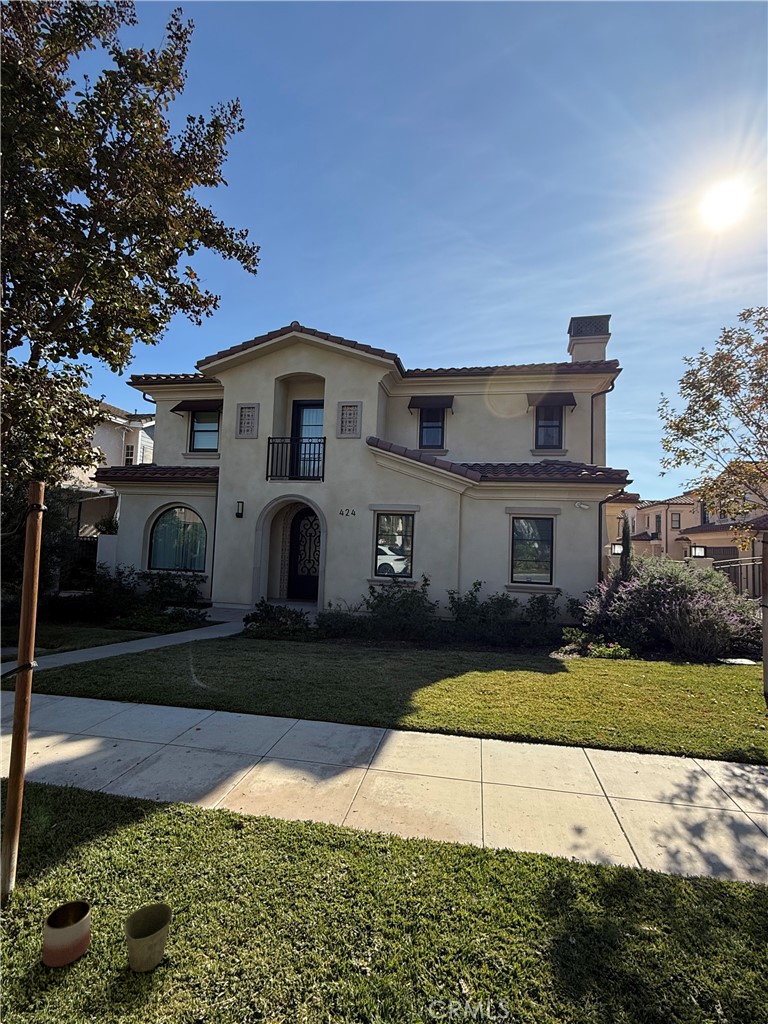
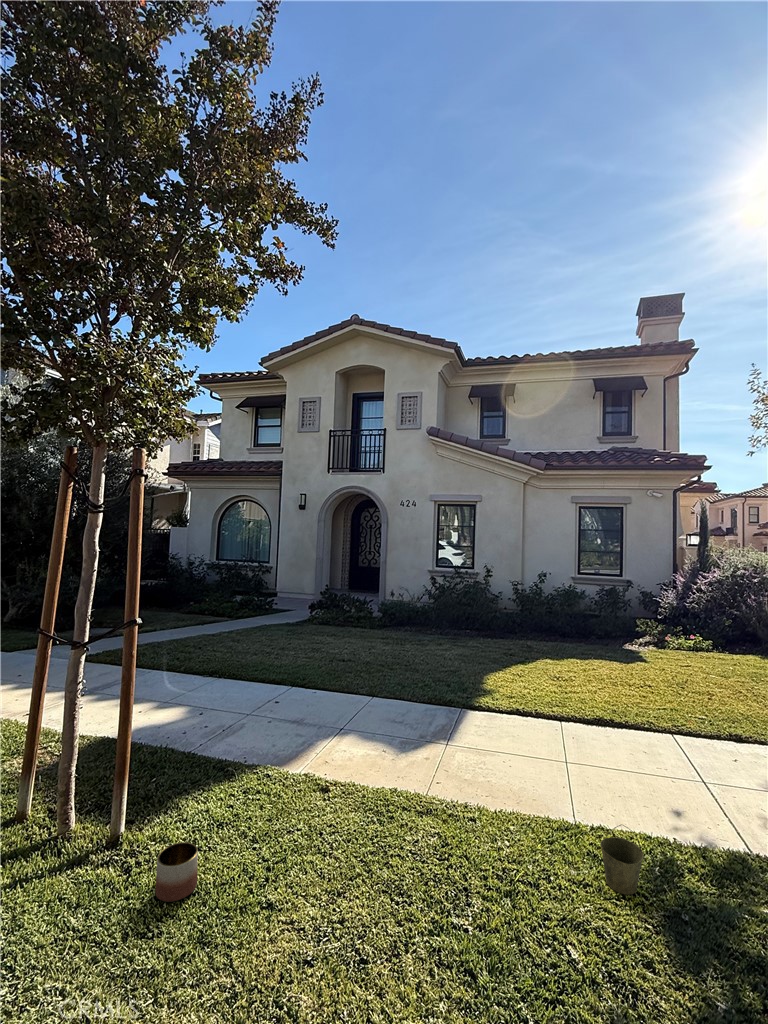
bucket: present [124,892,172,972] -> present [600,825,644,895]

